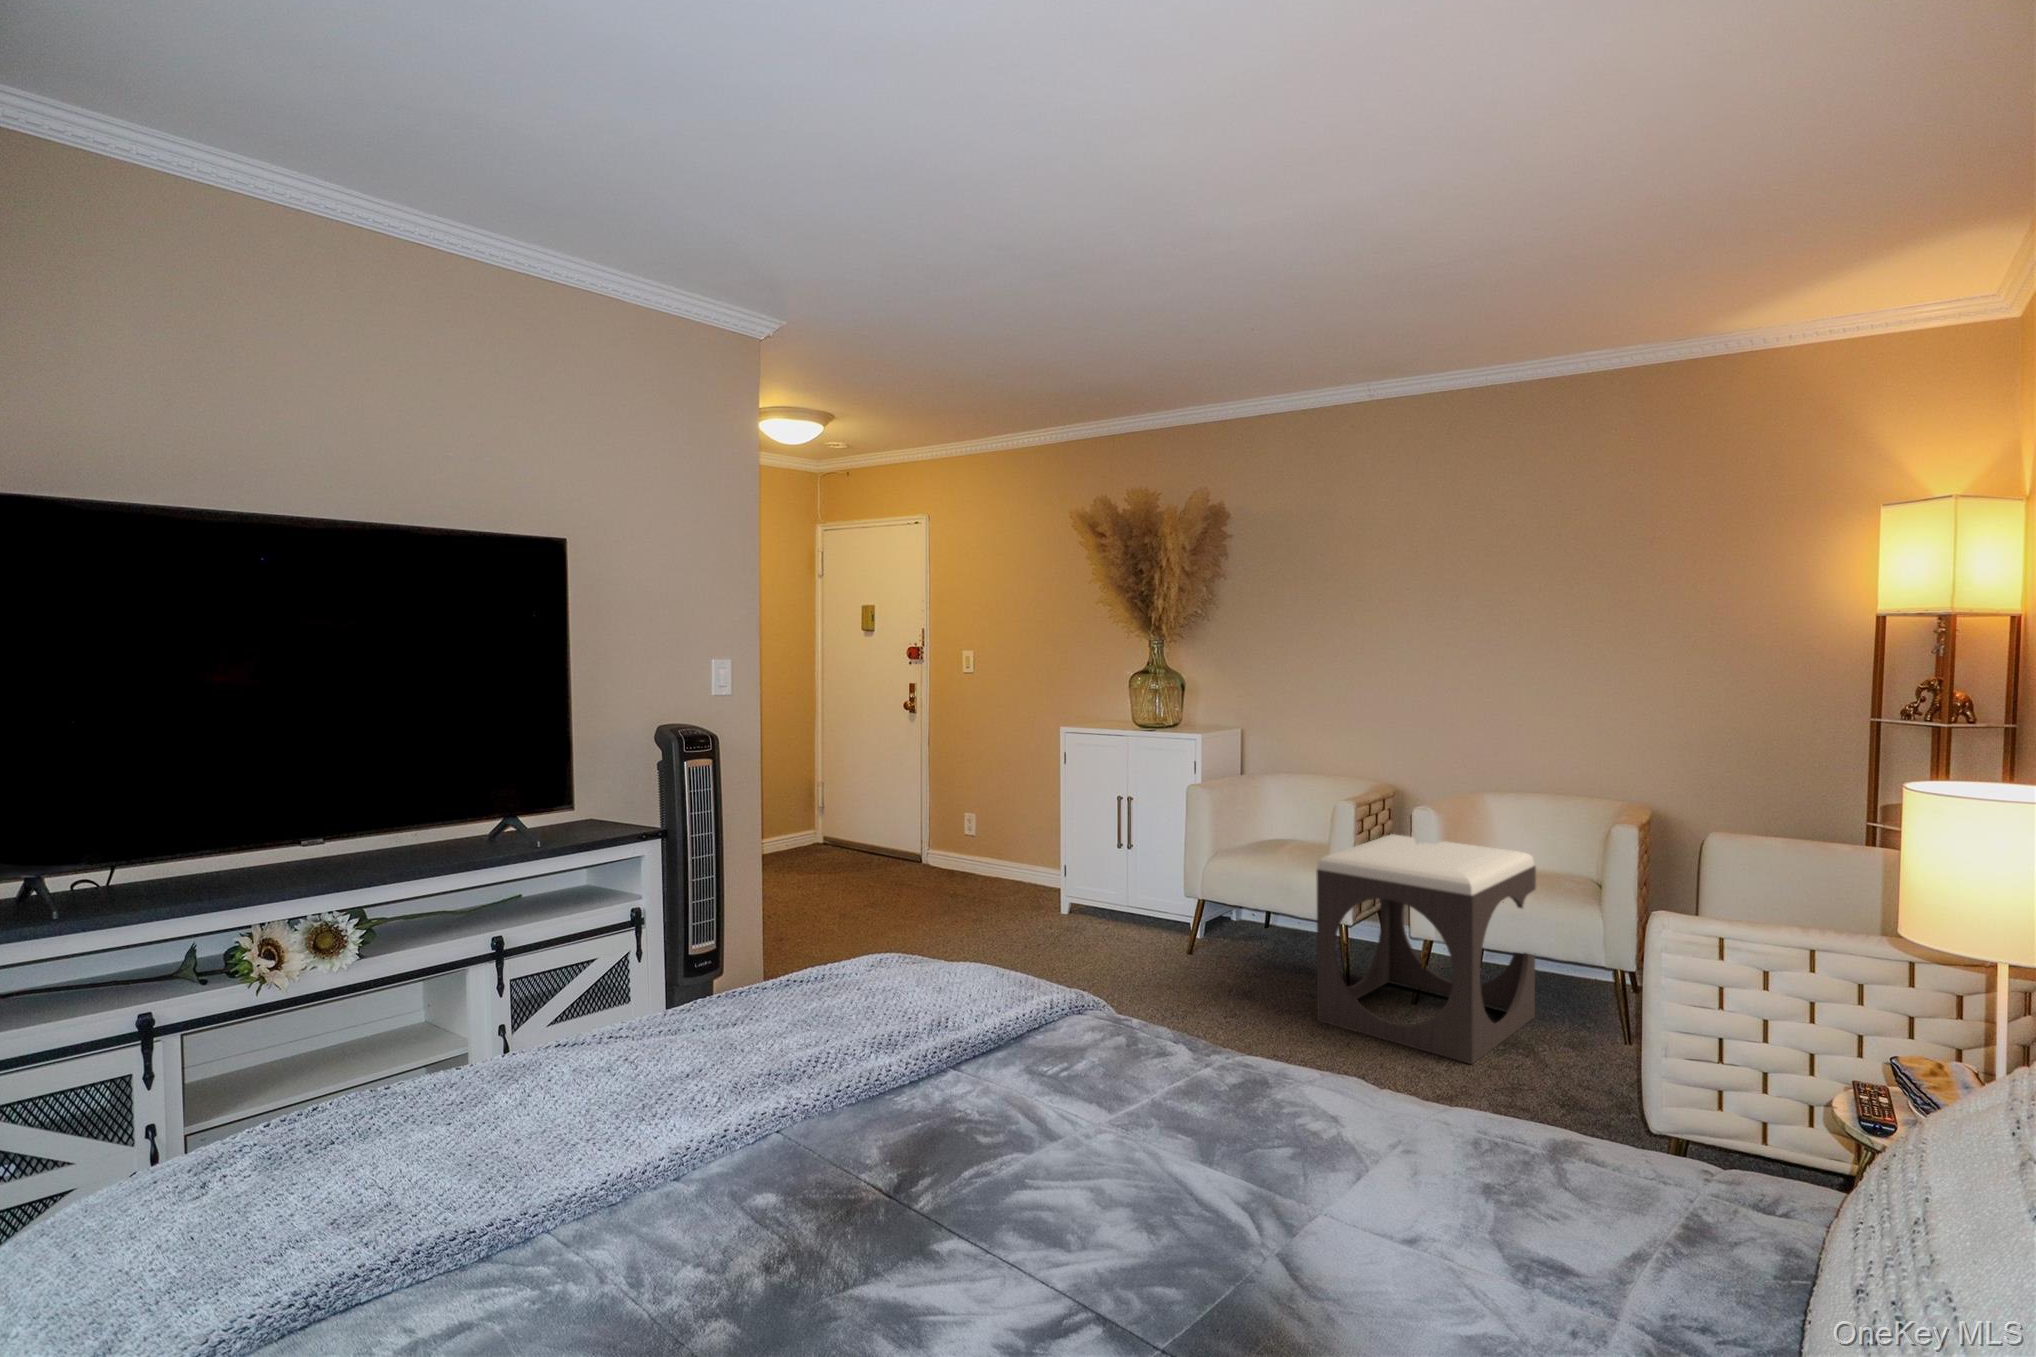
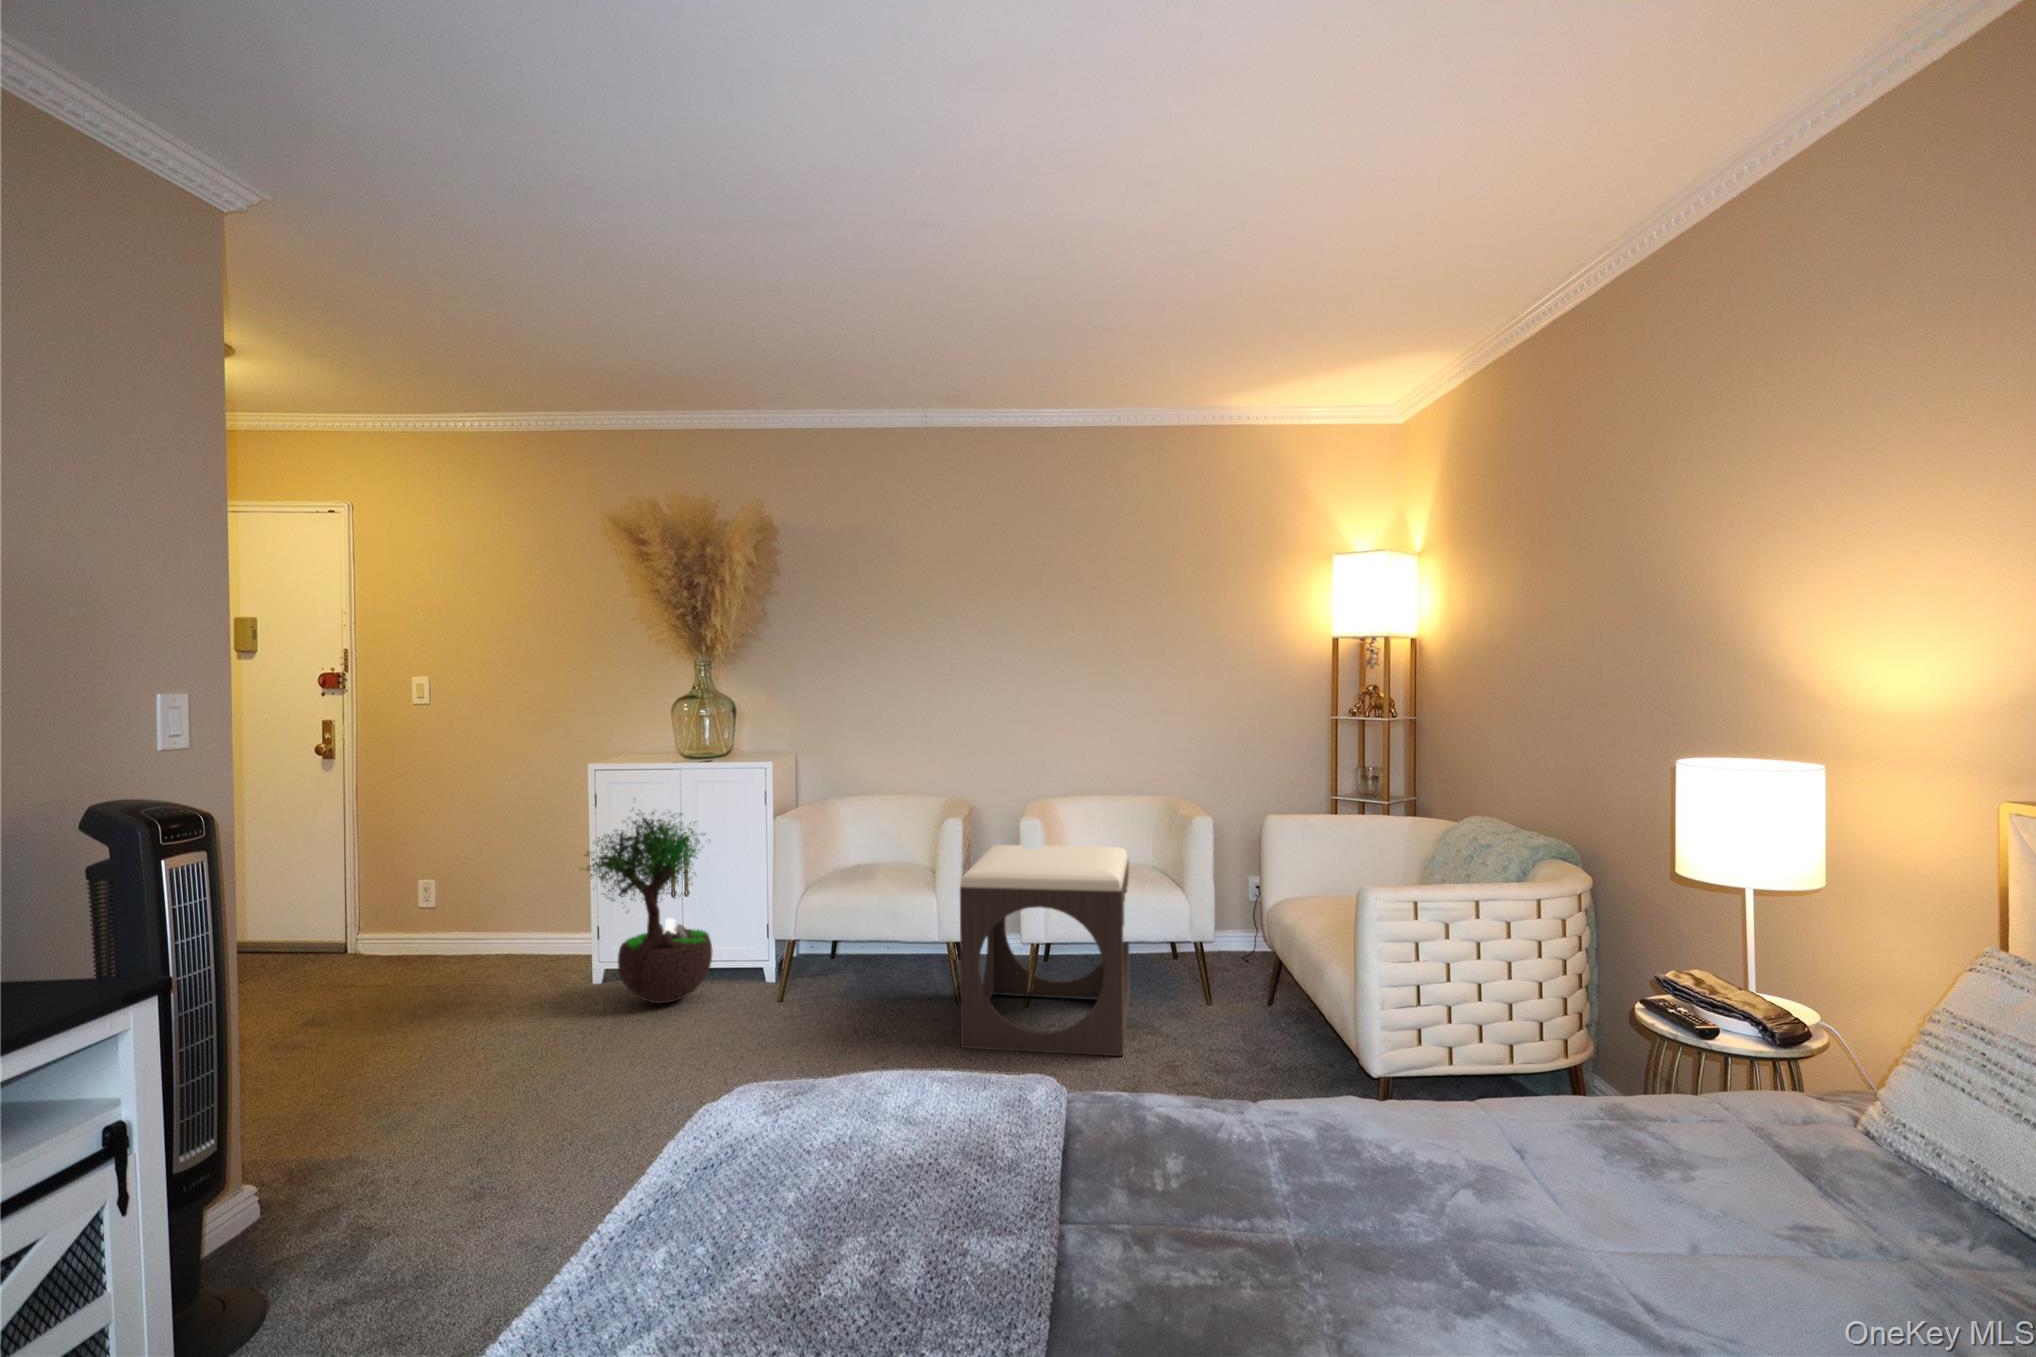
potted tree: none [1033,761,1144,934] -> present [586,809,712,1003]

